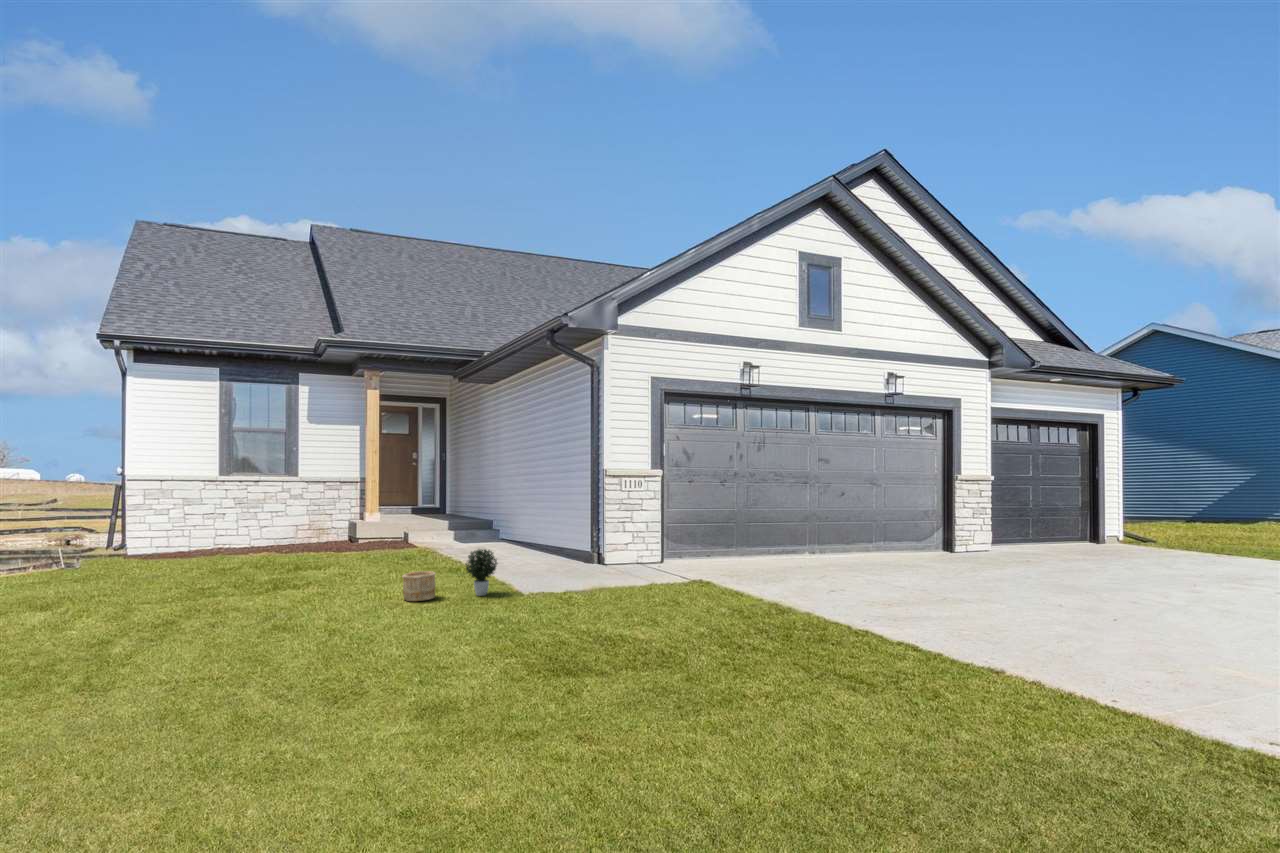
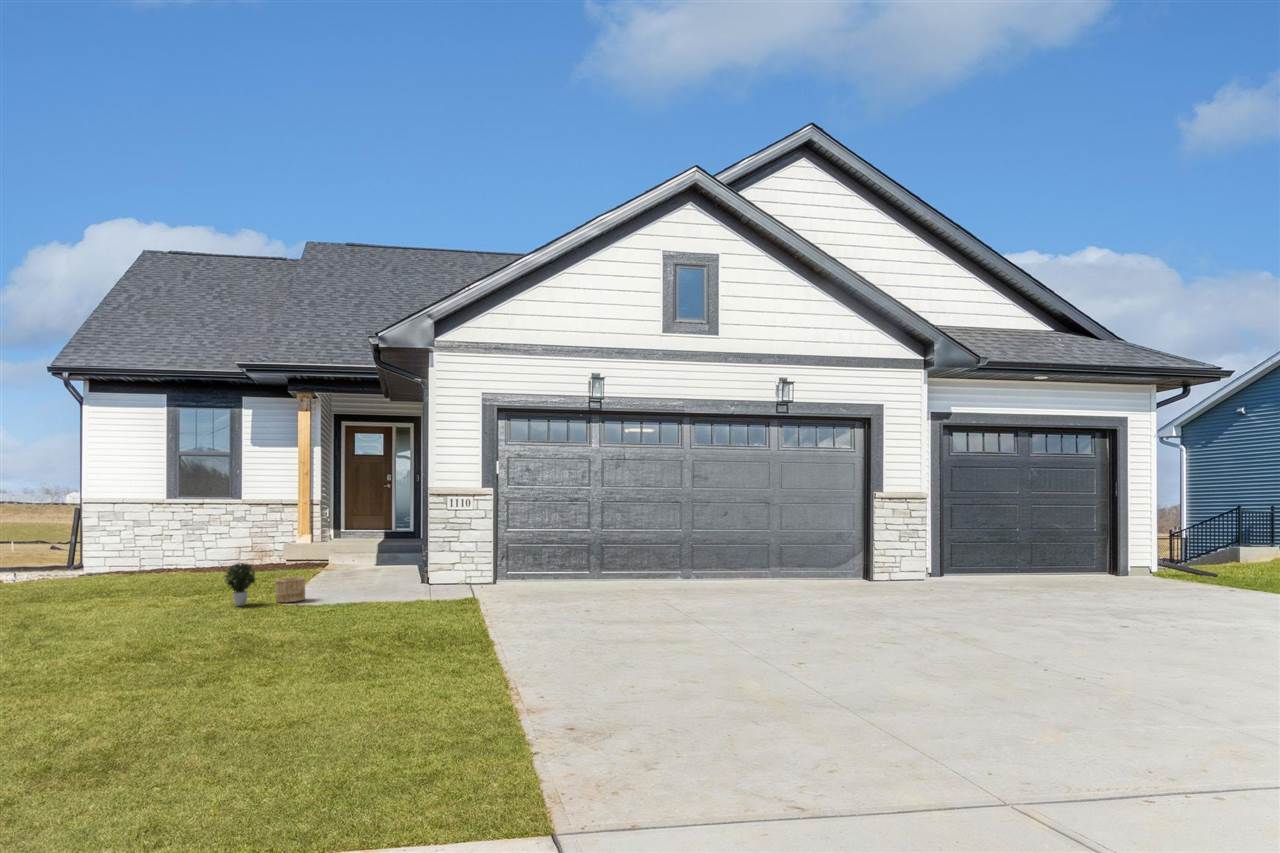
wooden bucket: present [402,571,435,601] -> present [275,577,305,602]

